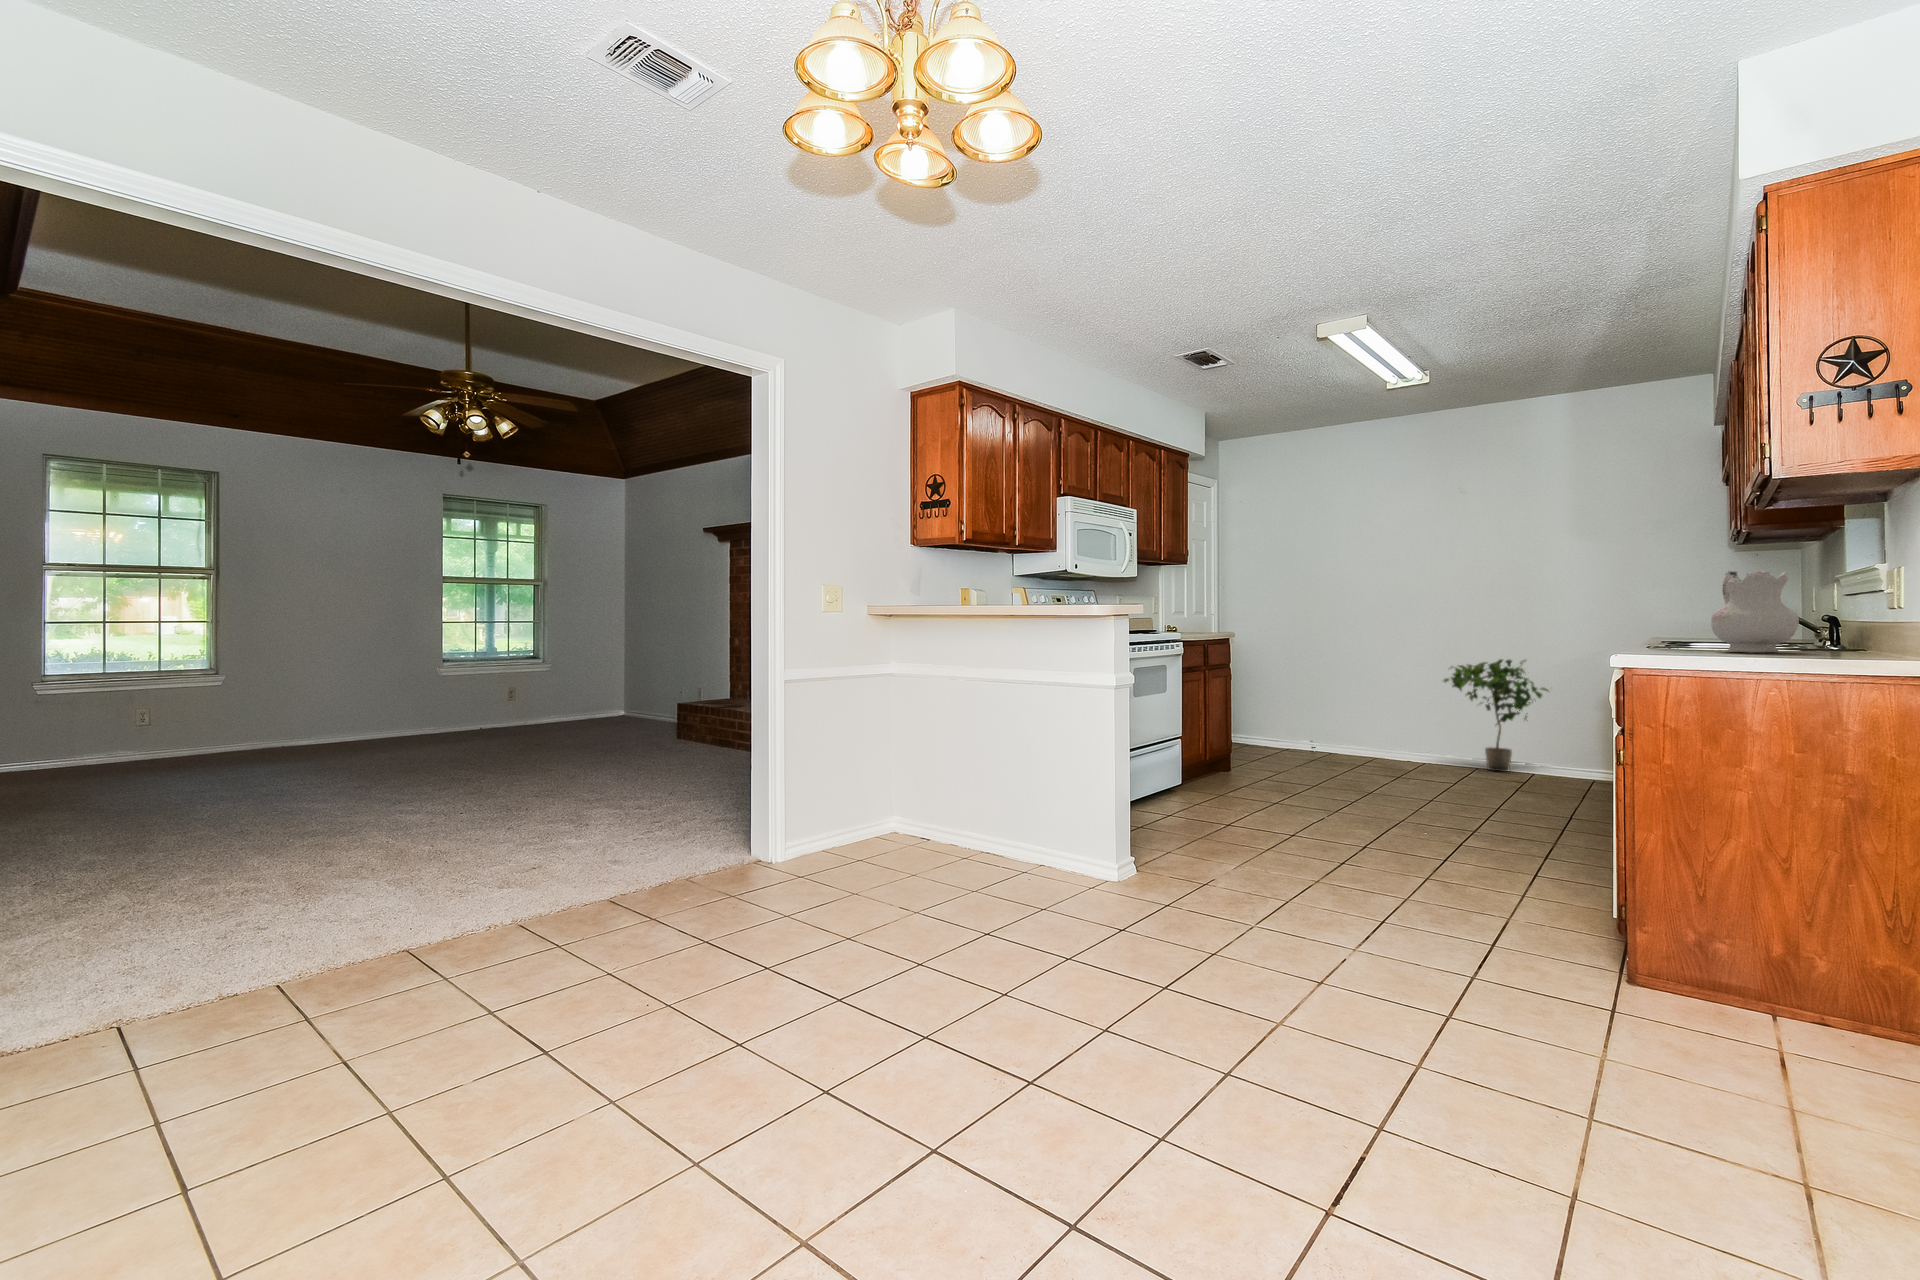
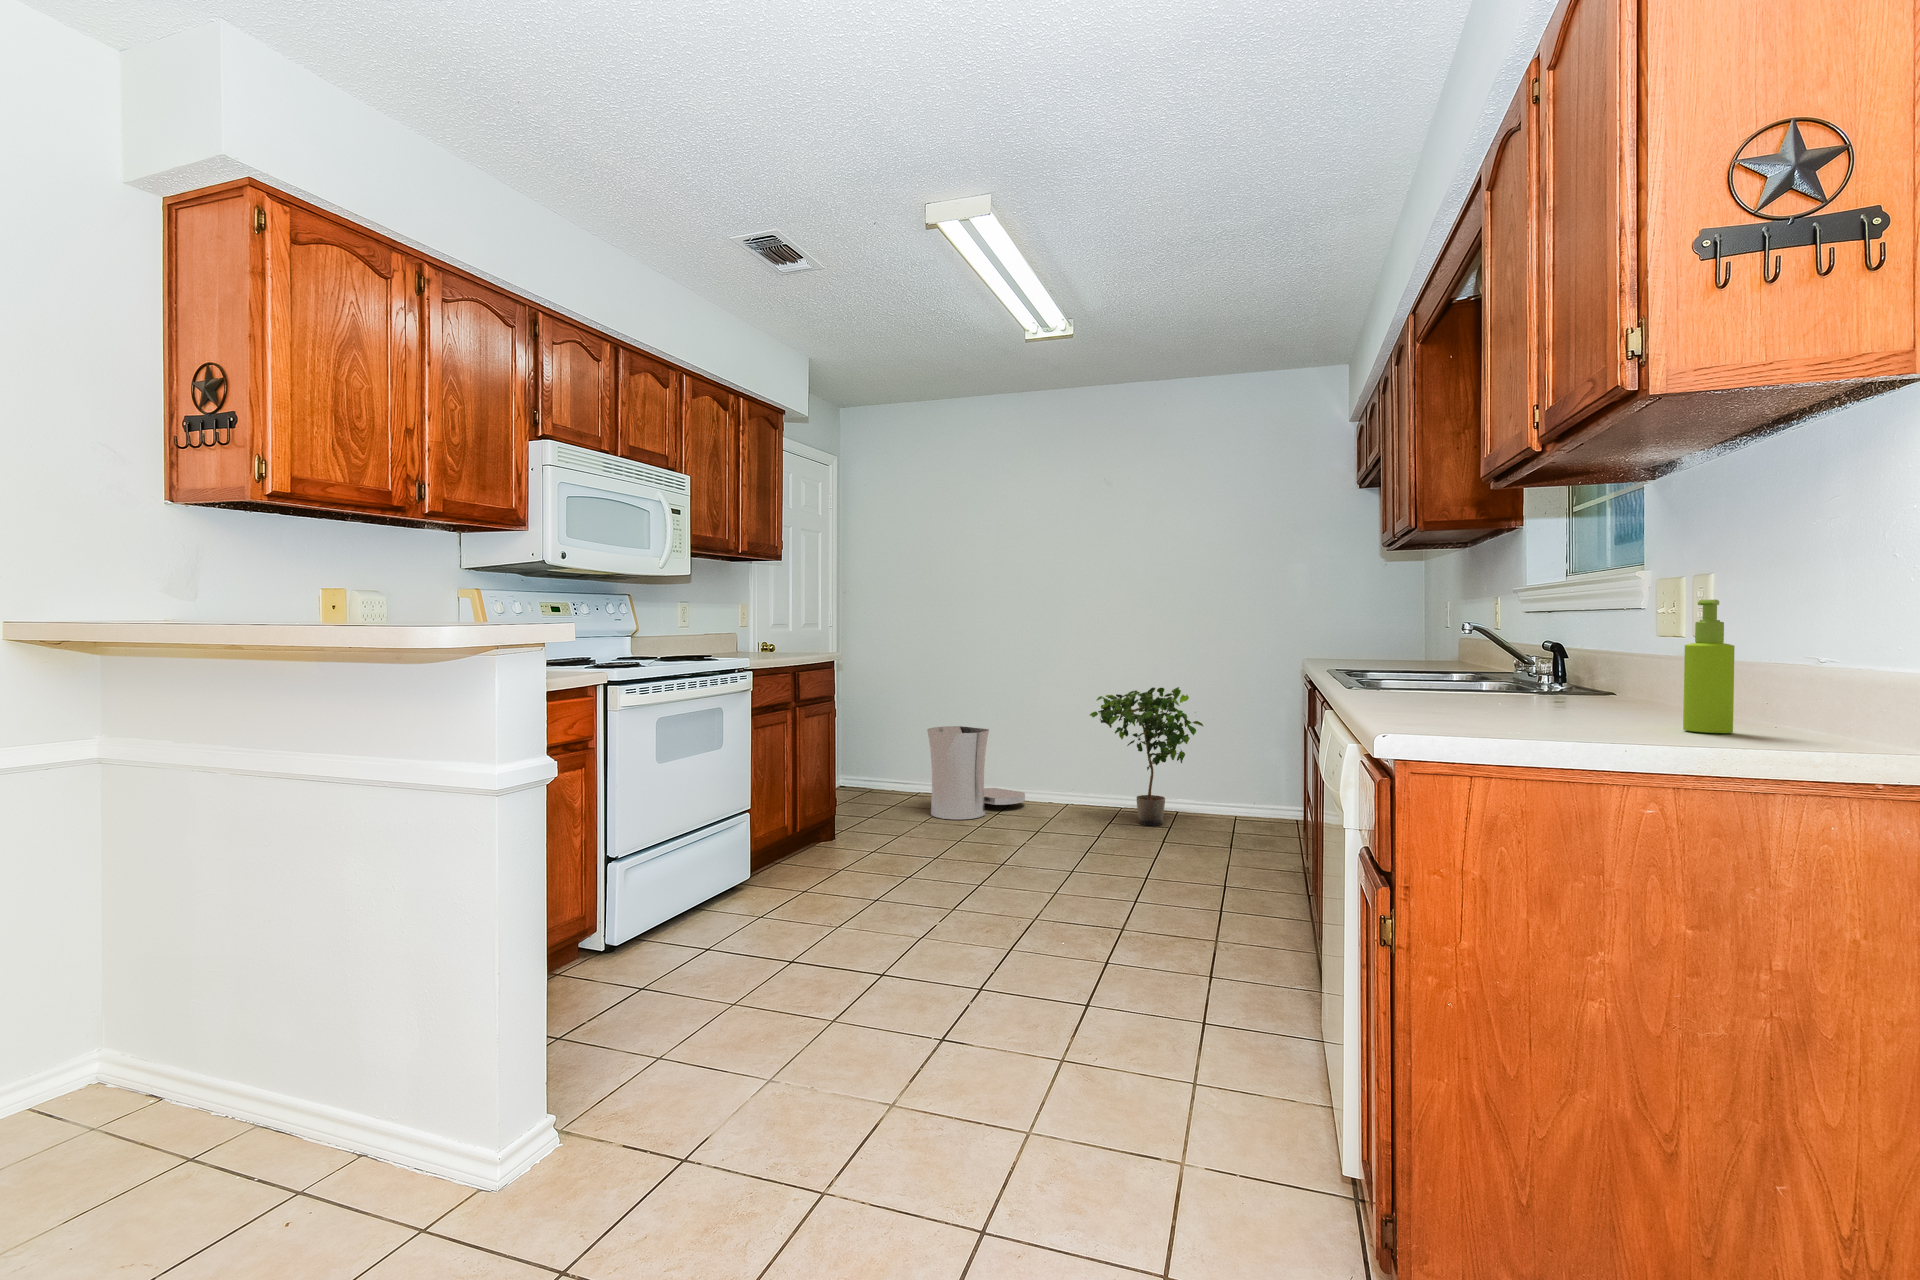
ceramic pitcher: present [1711,570,1799,653] -> none [1464,580,1586,714]
soap dispenser: none [1841,580,1875,657] -> present [1683,599,1735,733]
trash can: none [1300,689,1383,759] -> present [927,726,1025,820]

